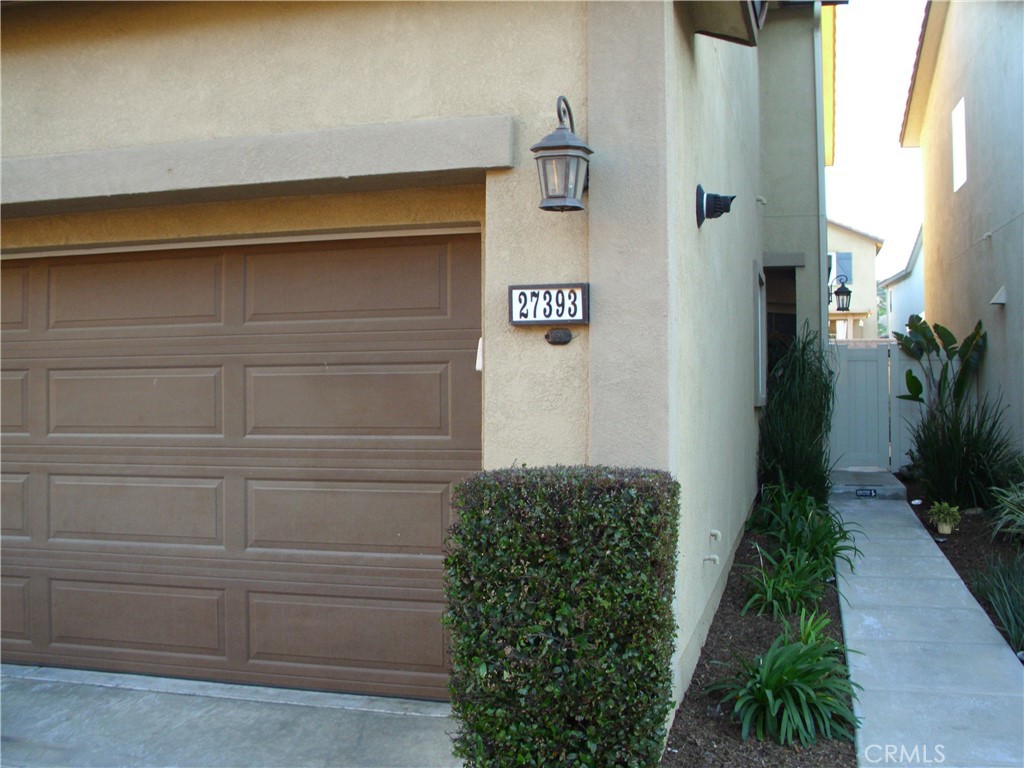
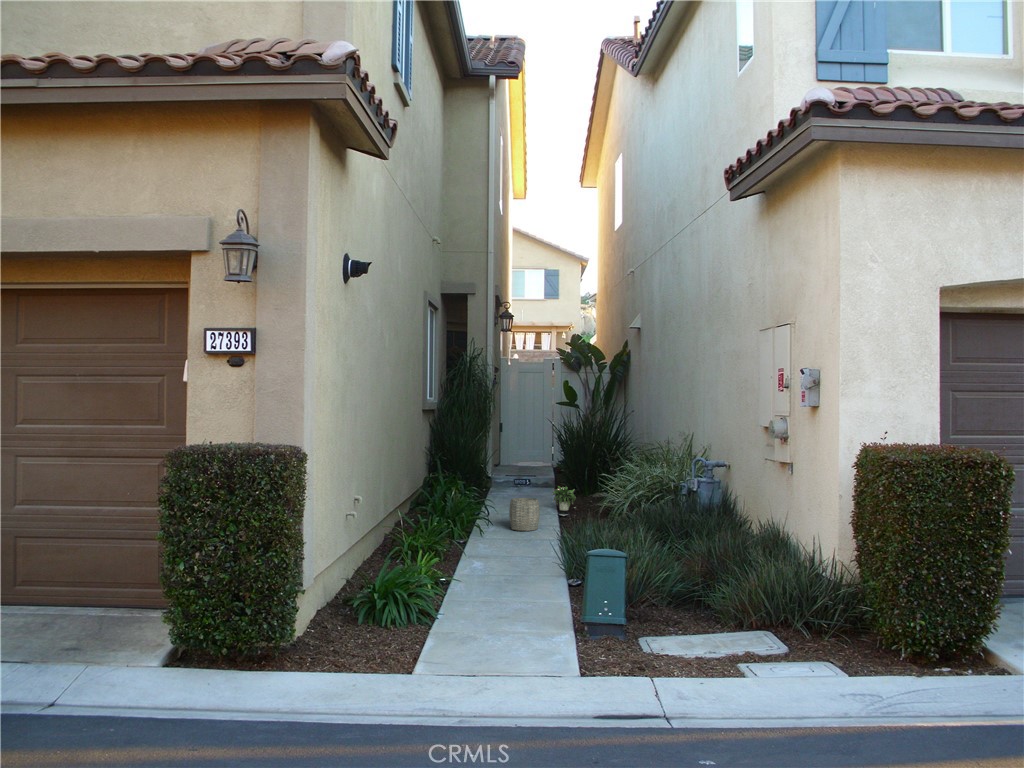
woven basket: none [889,521,932,566] -> present [509,498,540,531]

